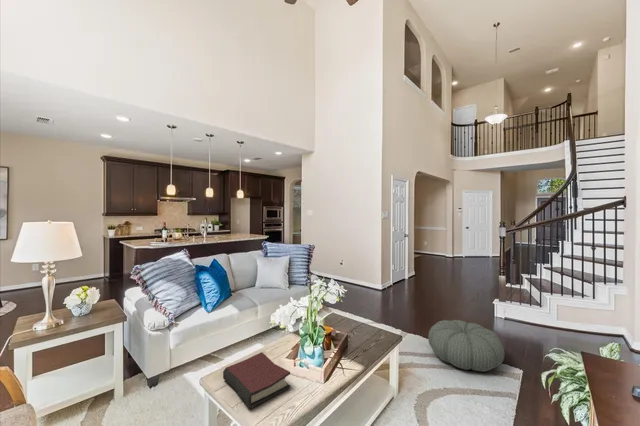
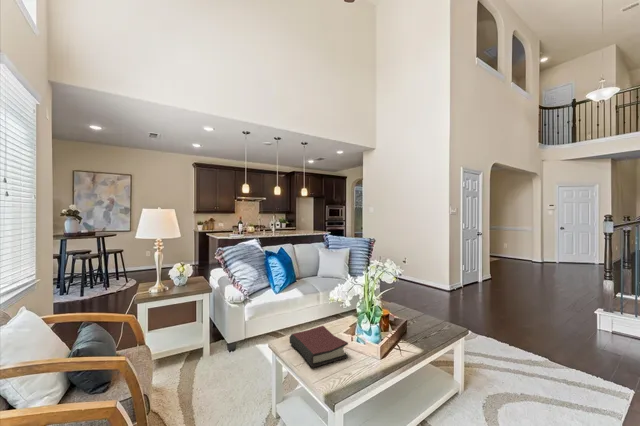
pouf: present [428,320,505,371] -> none [500,322,597,380]

